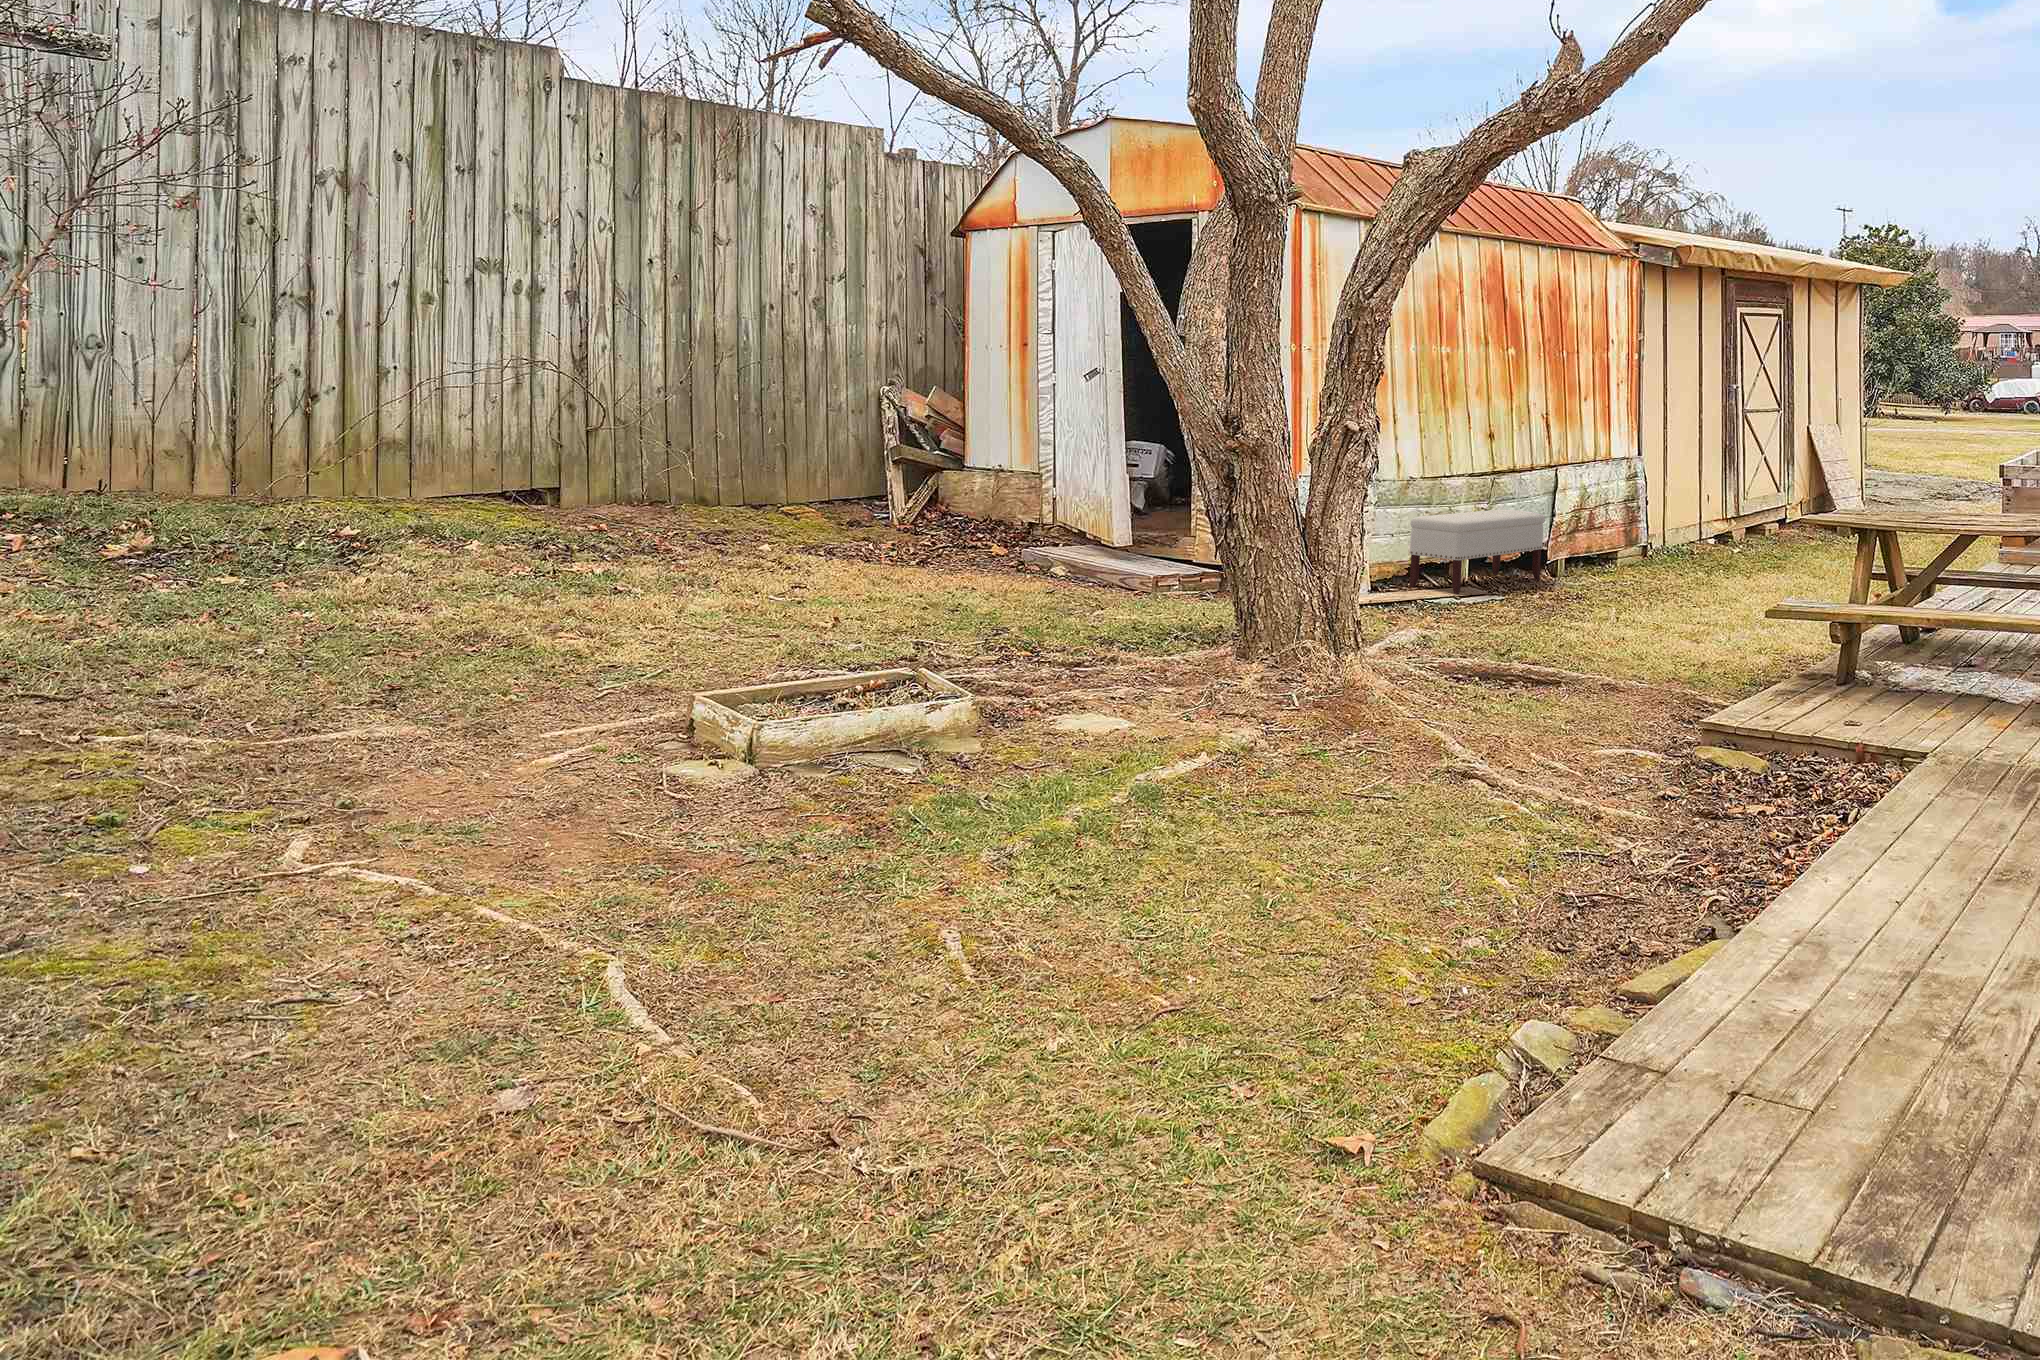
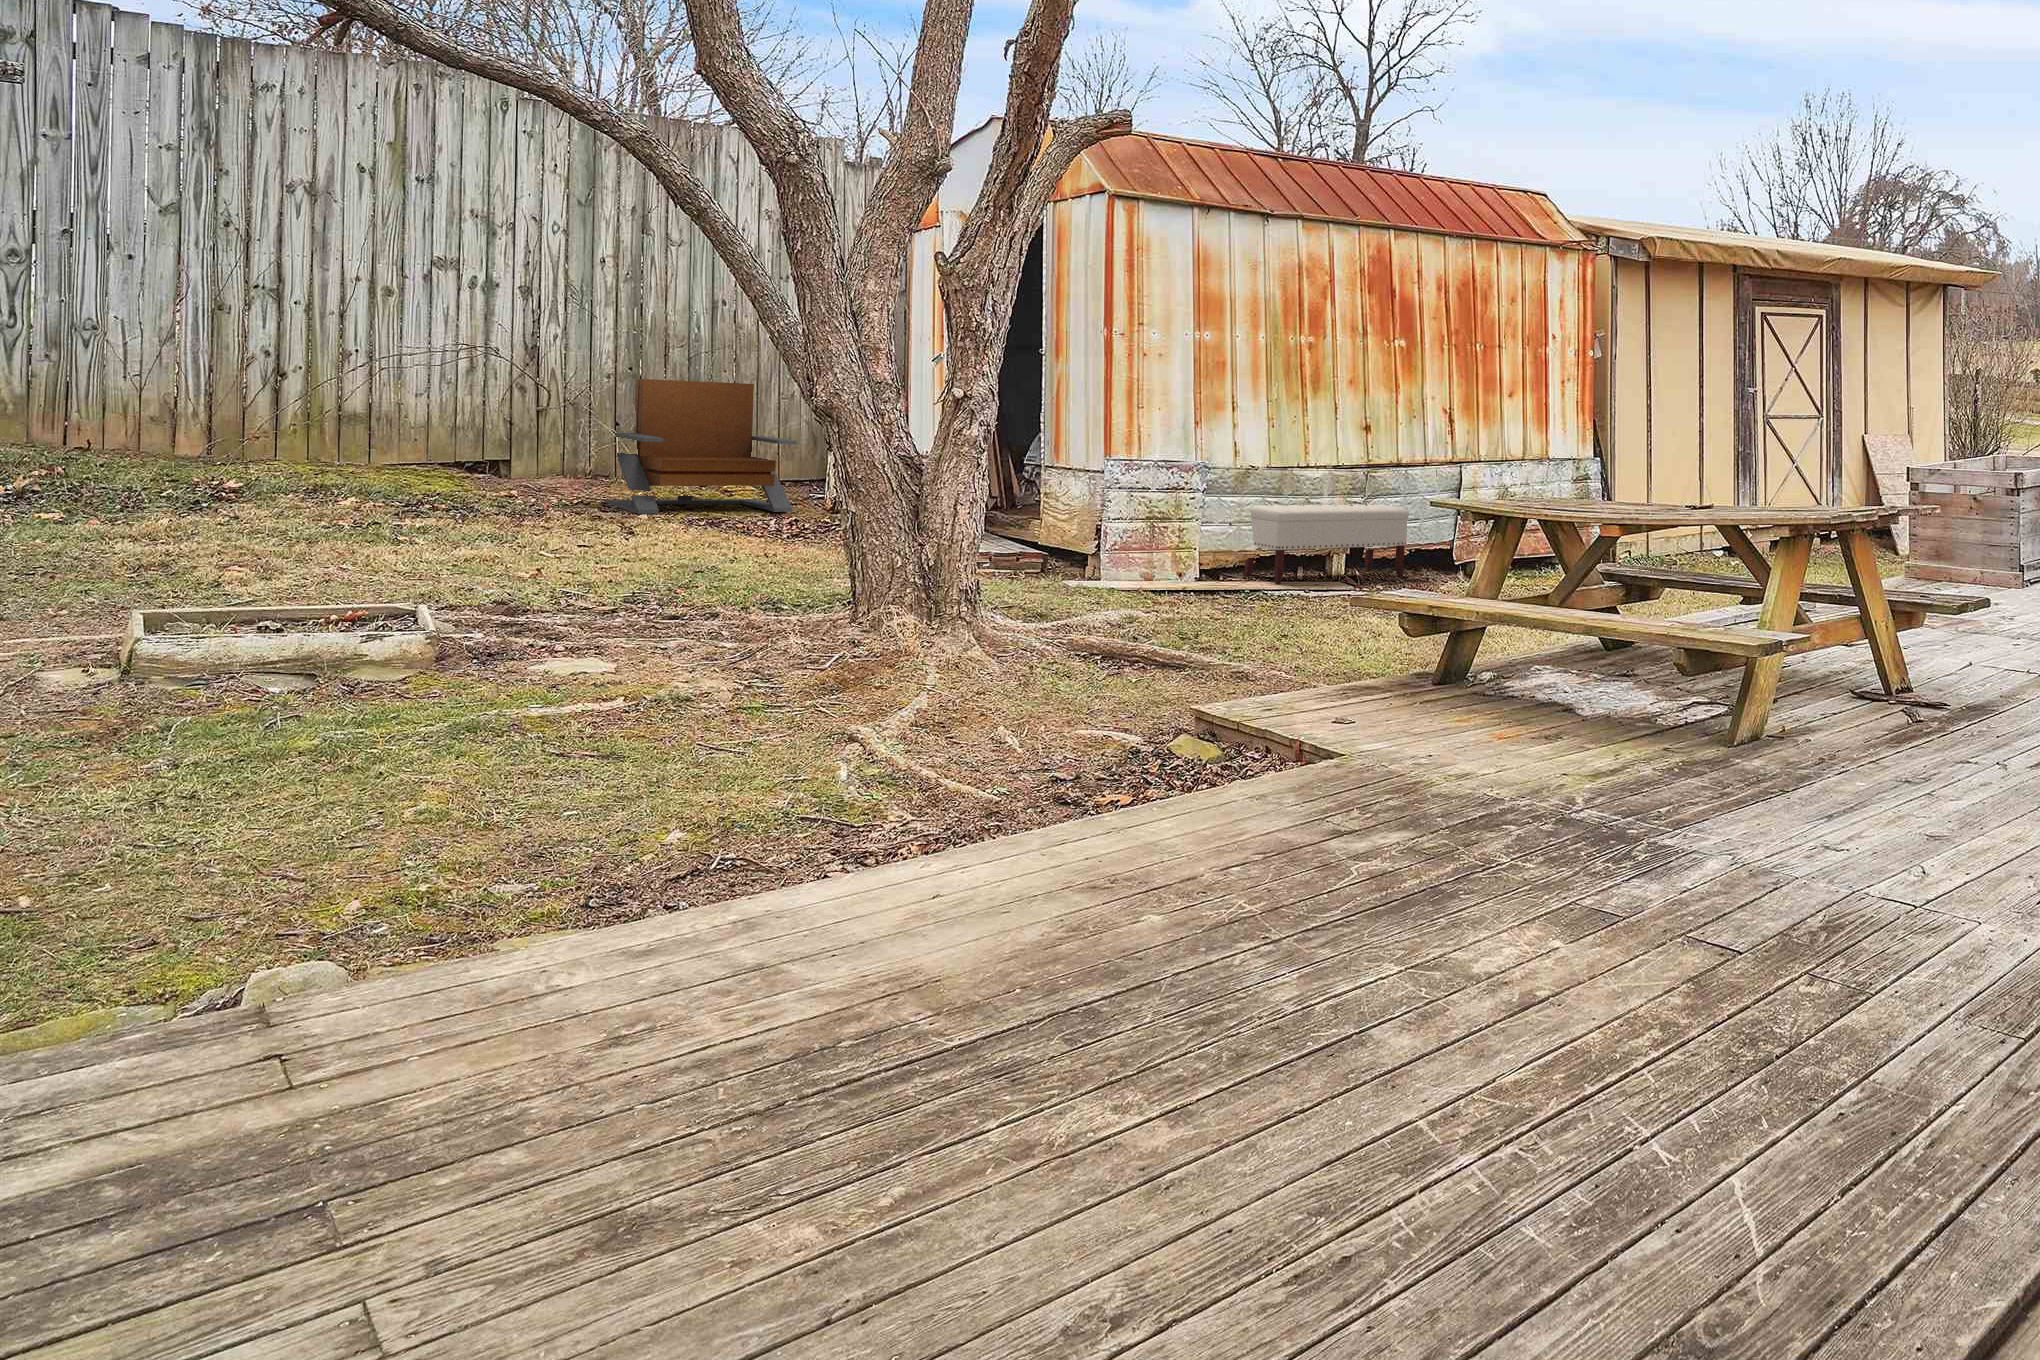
lounge chair: none [659,394,881,545] -> present [605,379,797,514]

